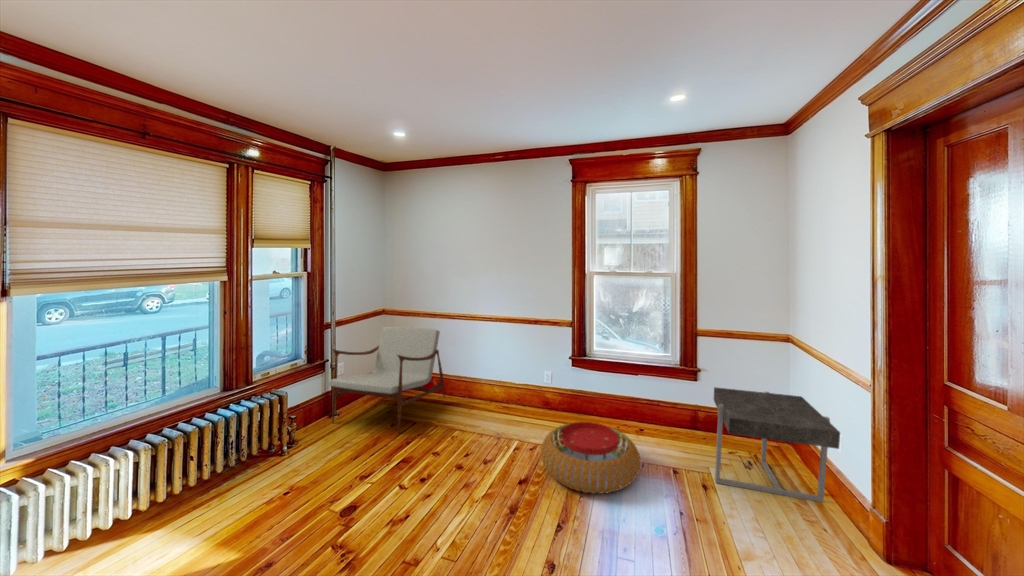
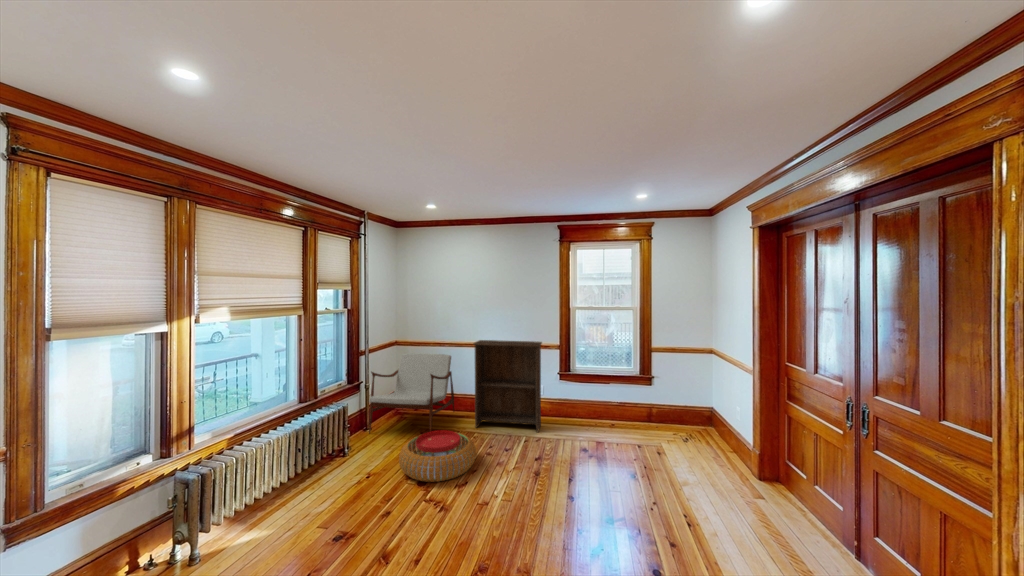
bookshelf: none [455,313,546,436] -> present [473,340,542,432]
side table: present [714,387,840,502] -> none [663,387,737,456]
pouf: present [541,422,640,494] -> present [399,430,476,482]

